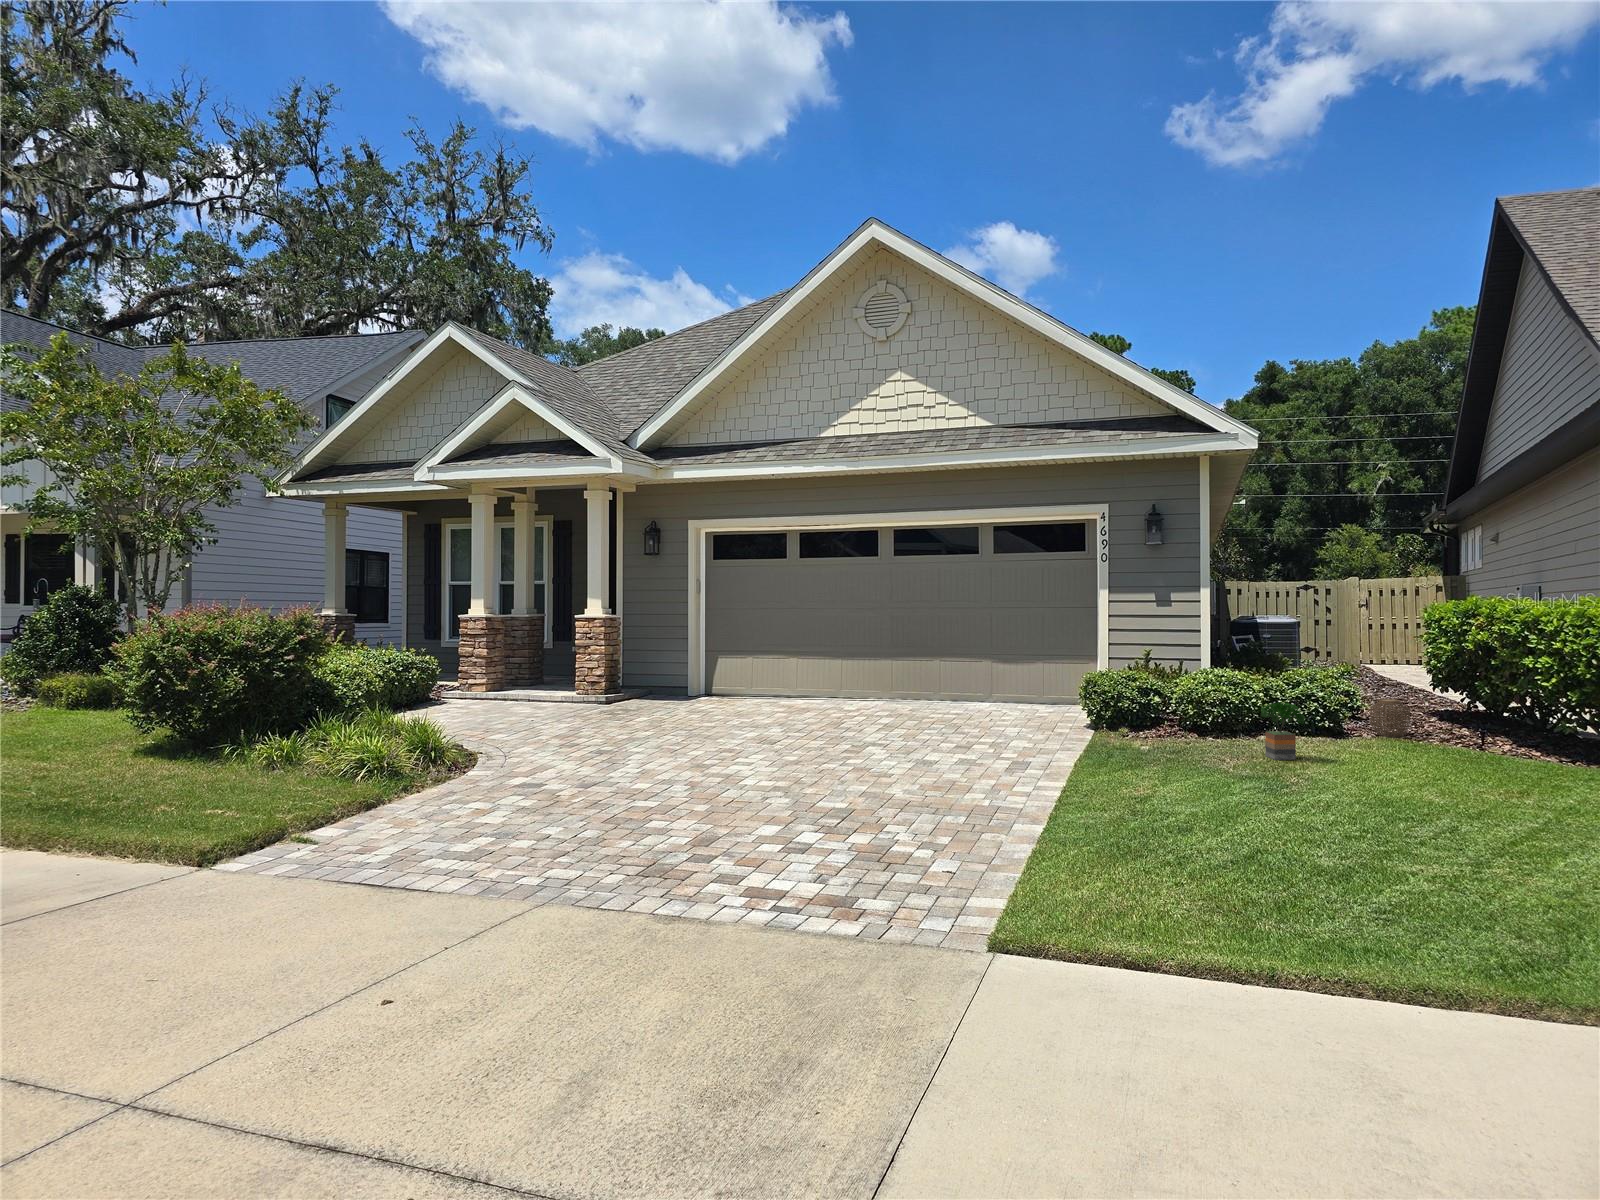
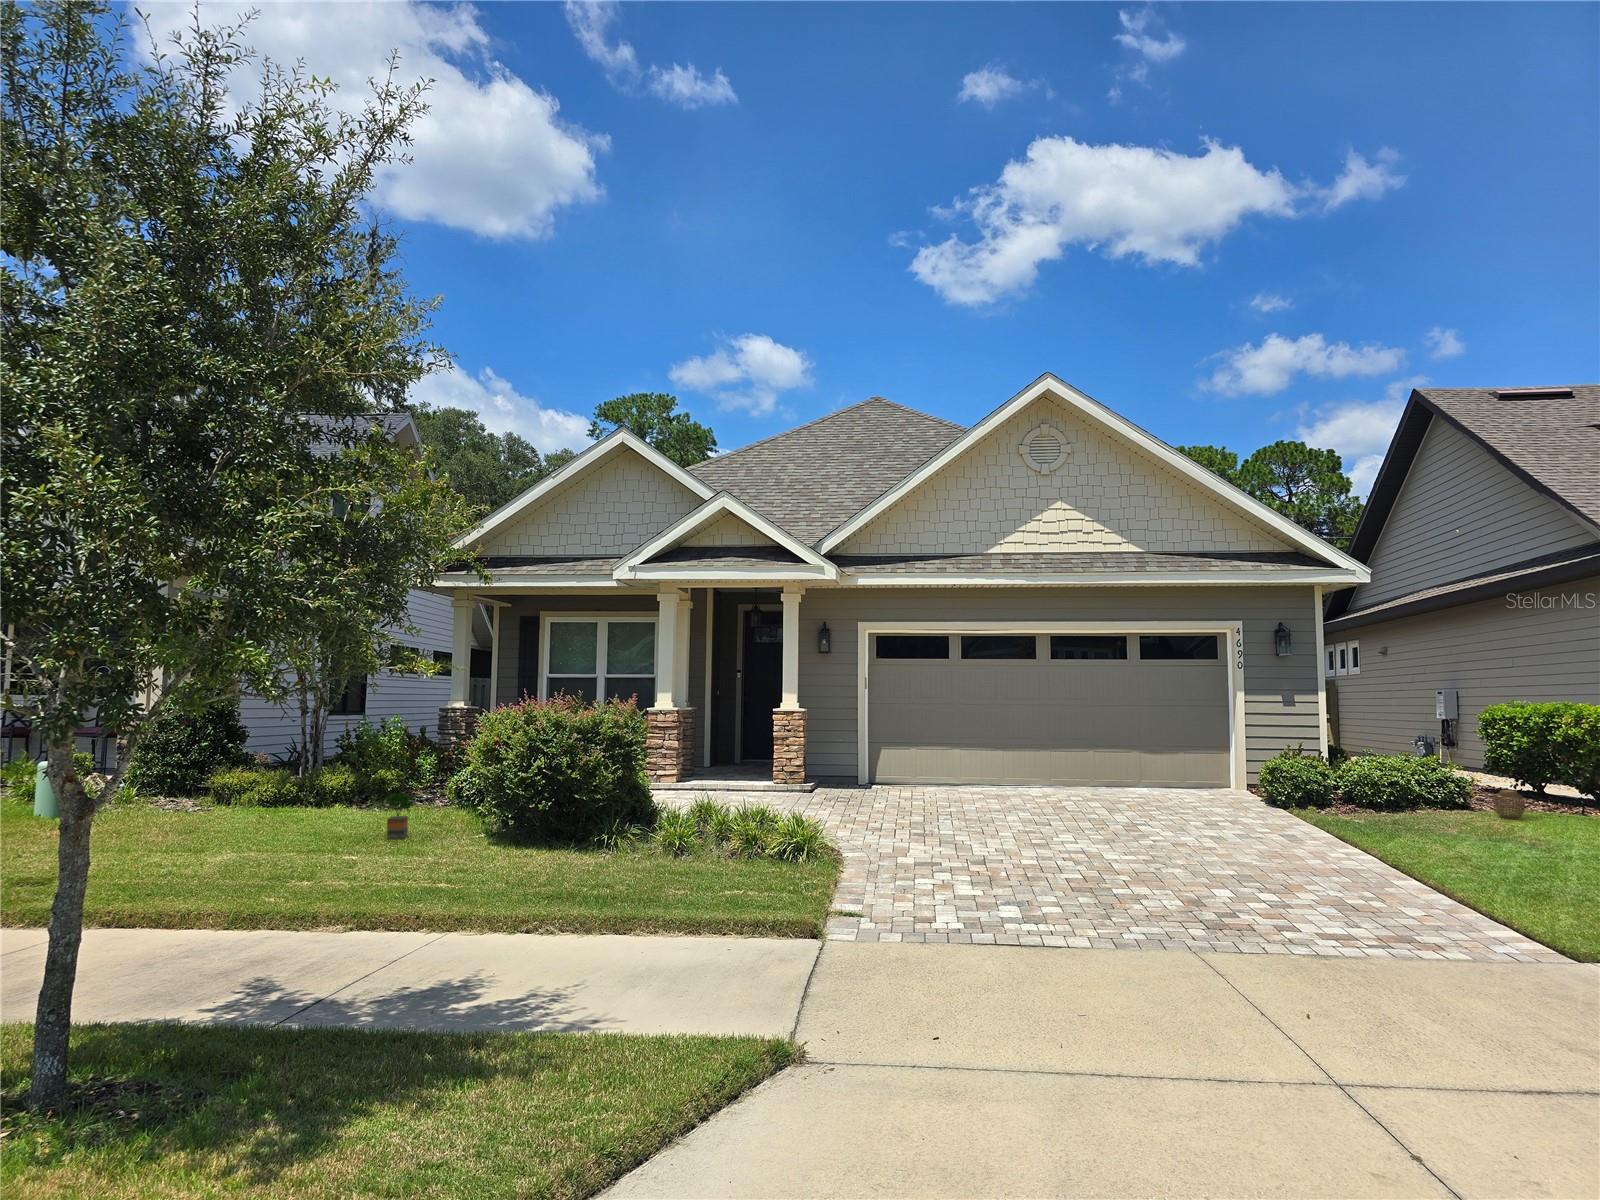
potted tree: present [1261,702,1305,760] -> present [385,794,413,839]

